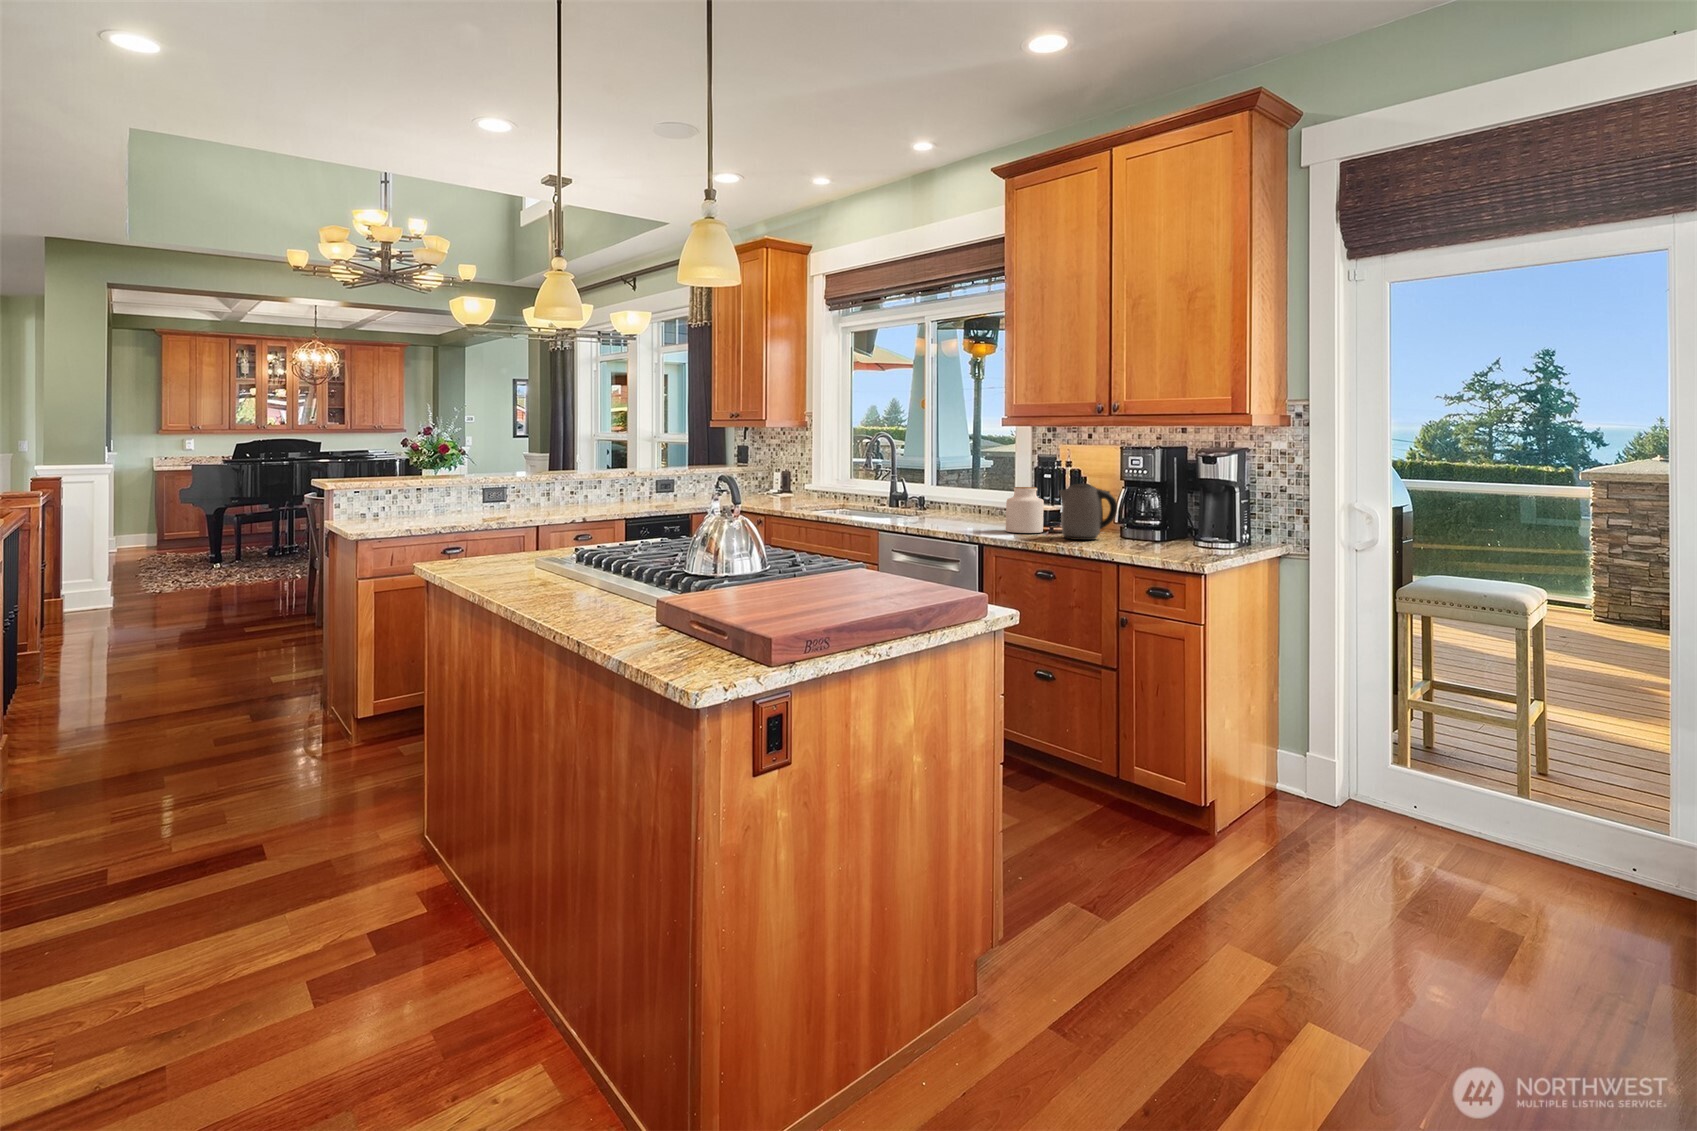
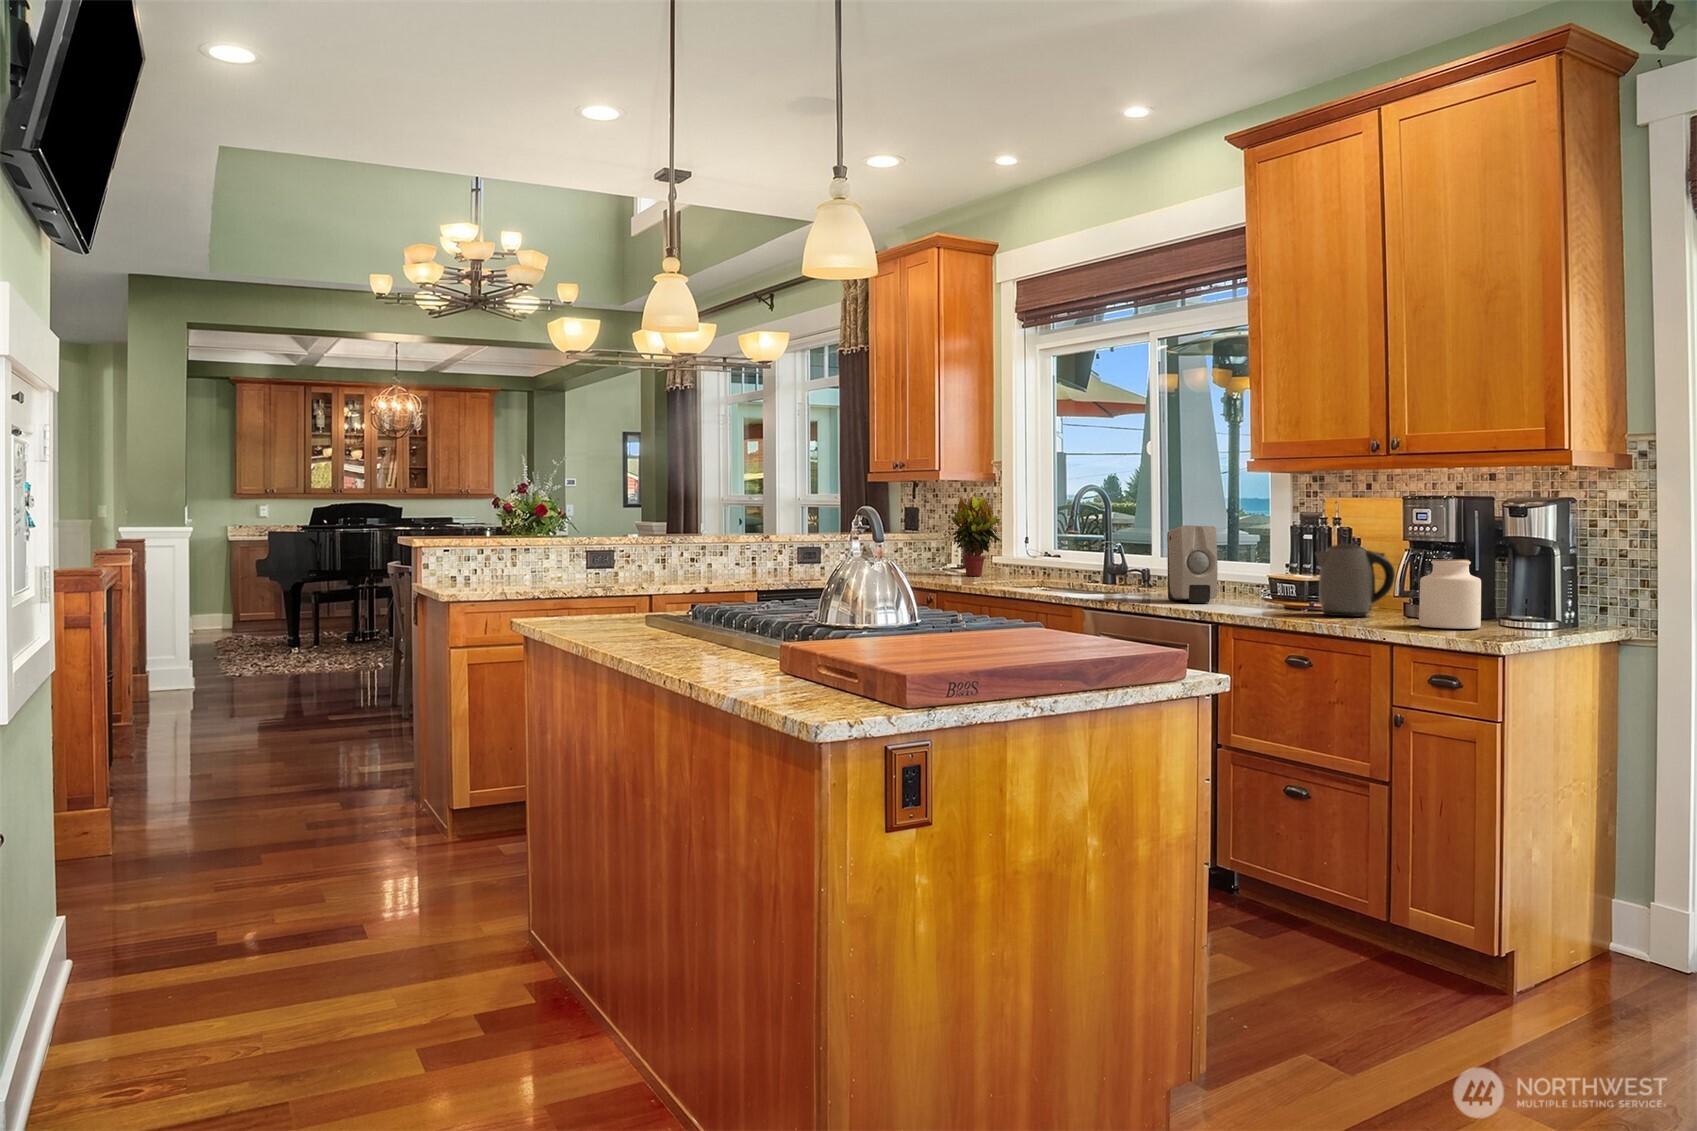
potted plant: none [774,439,814,501] -> present [951,495,1001,576]
soap dispenser: none [944,468,982,527] -> present [1167,525,1218,603]
jar: present [1006,487,1044,533] -> present [1419,559,1481,629]

